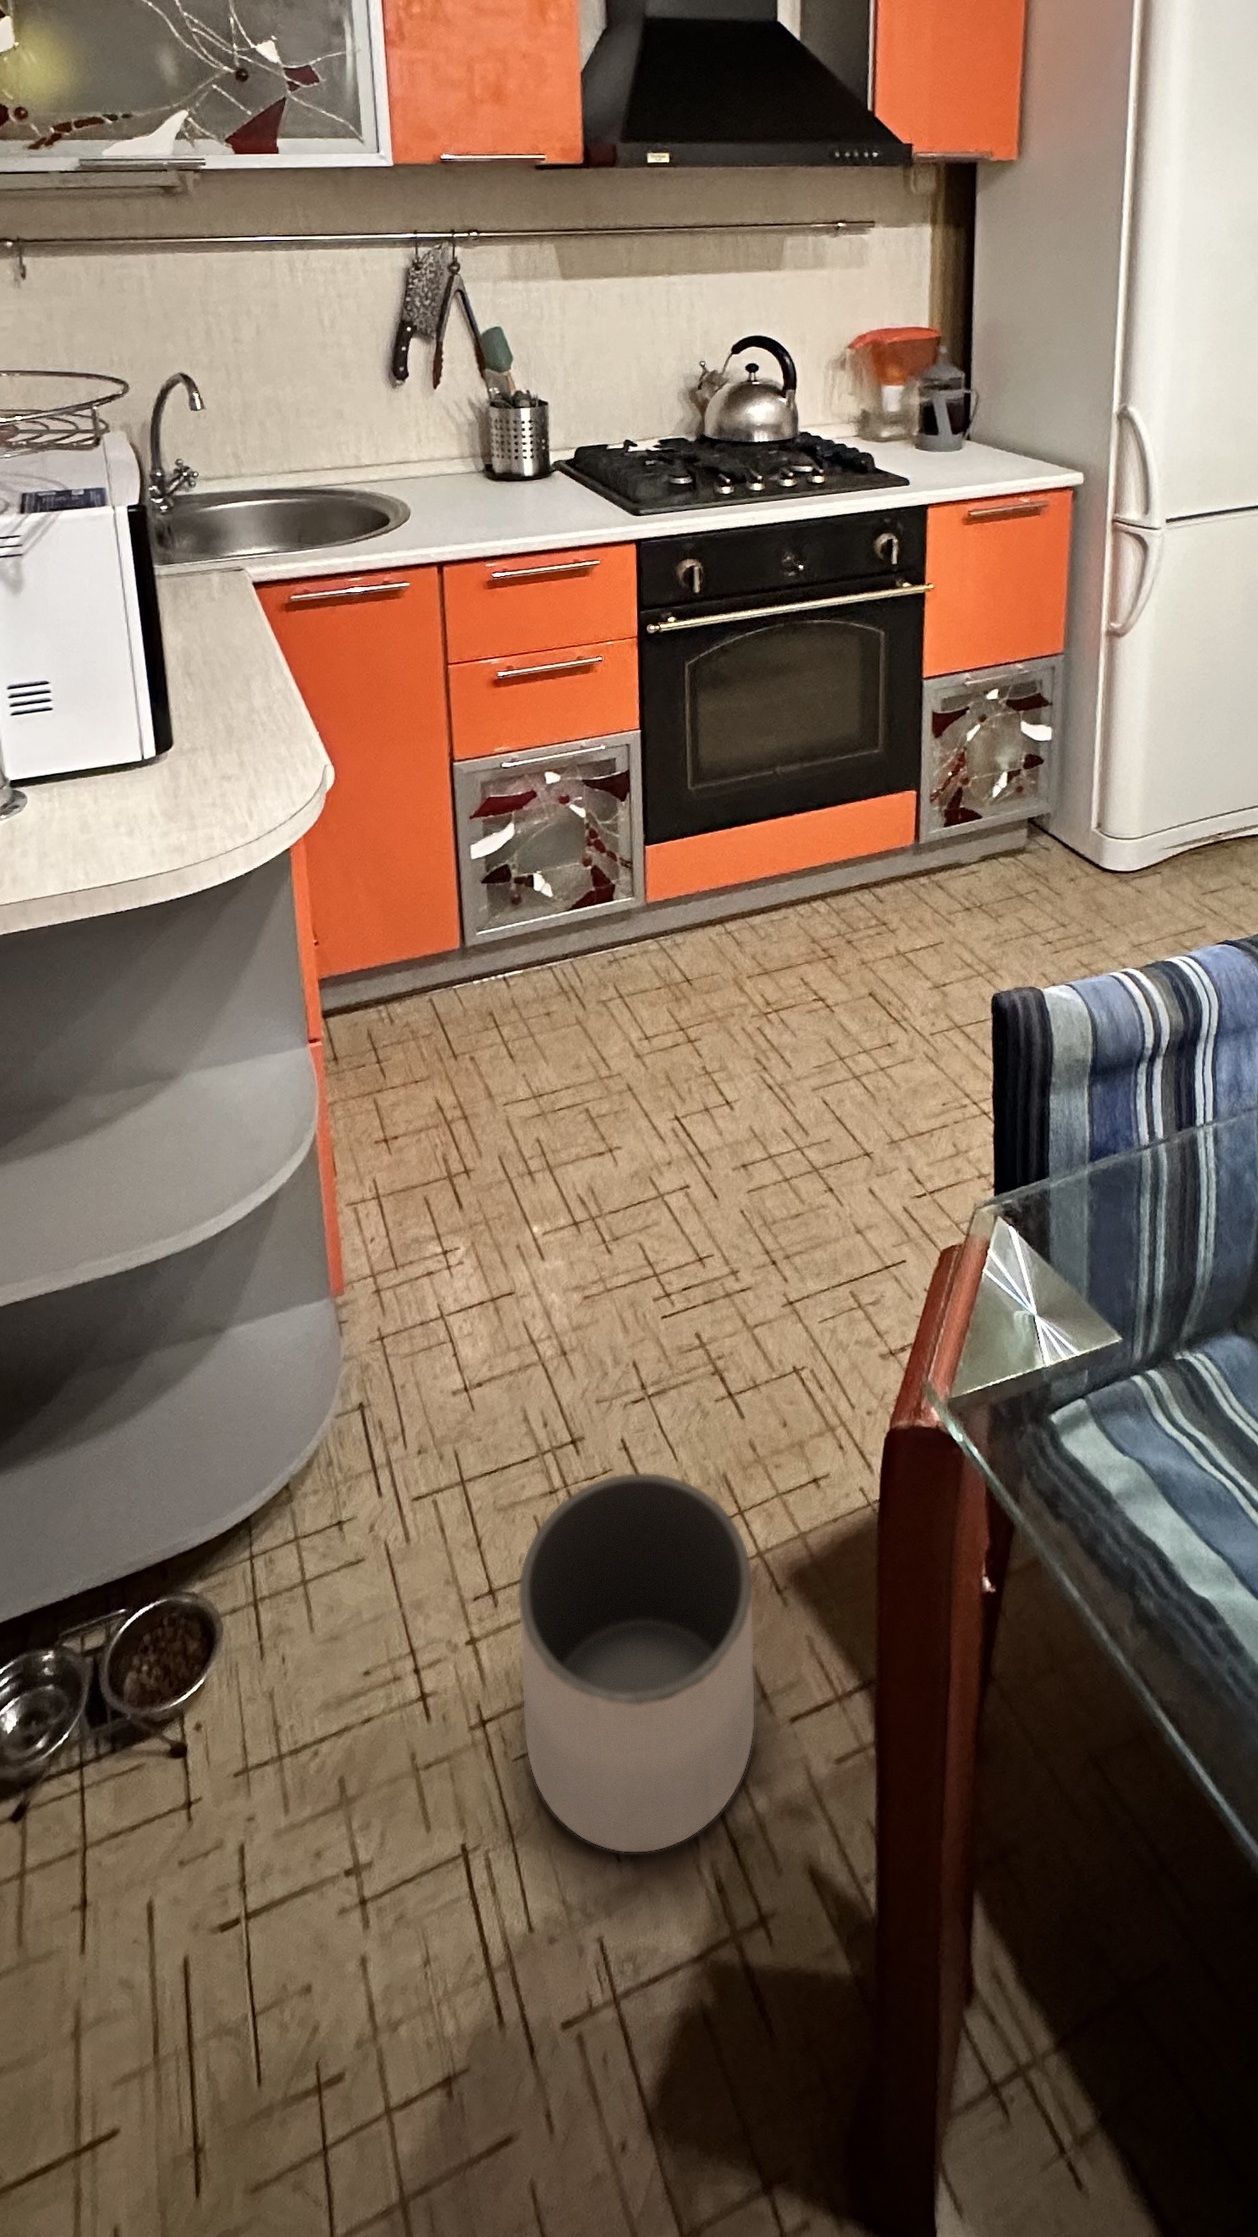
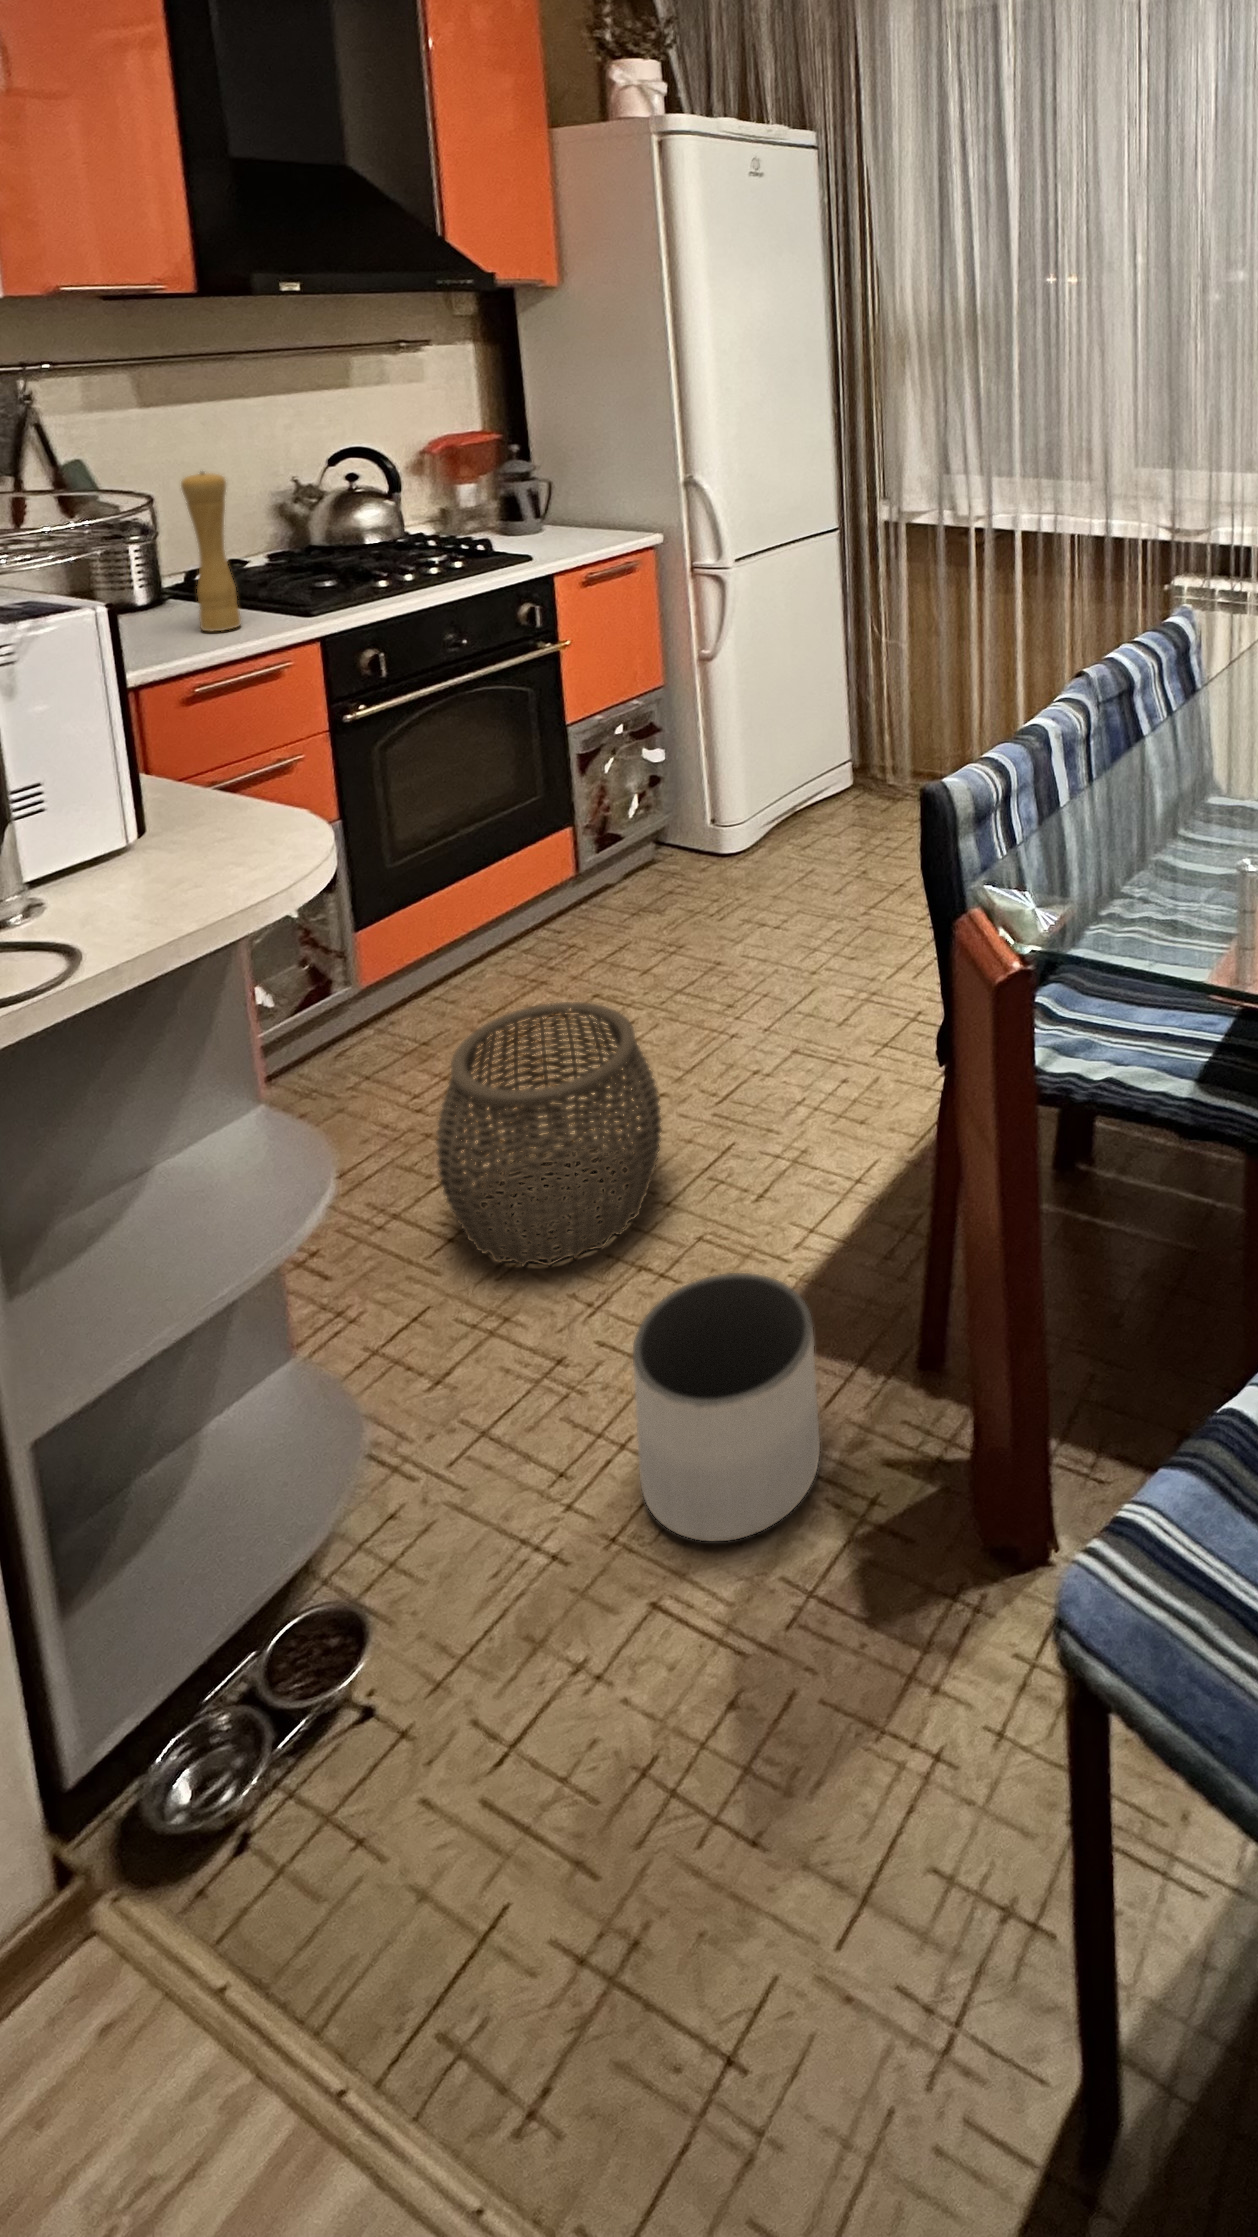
pepper mill: none [521,354,567,519] -> present [181,472,241,631]
woven basket: none [555,1012,806,1322] -> present [436,1002,662,1266]

